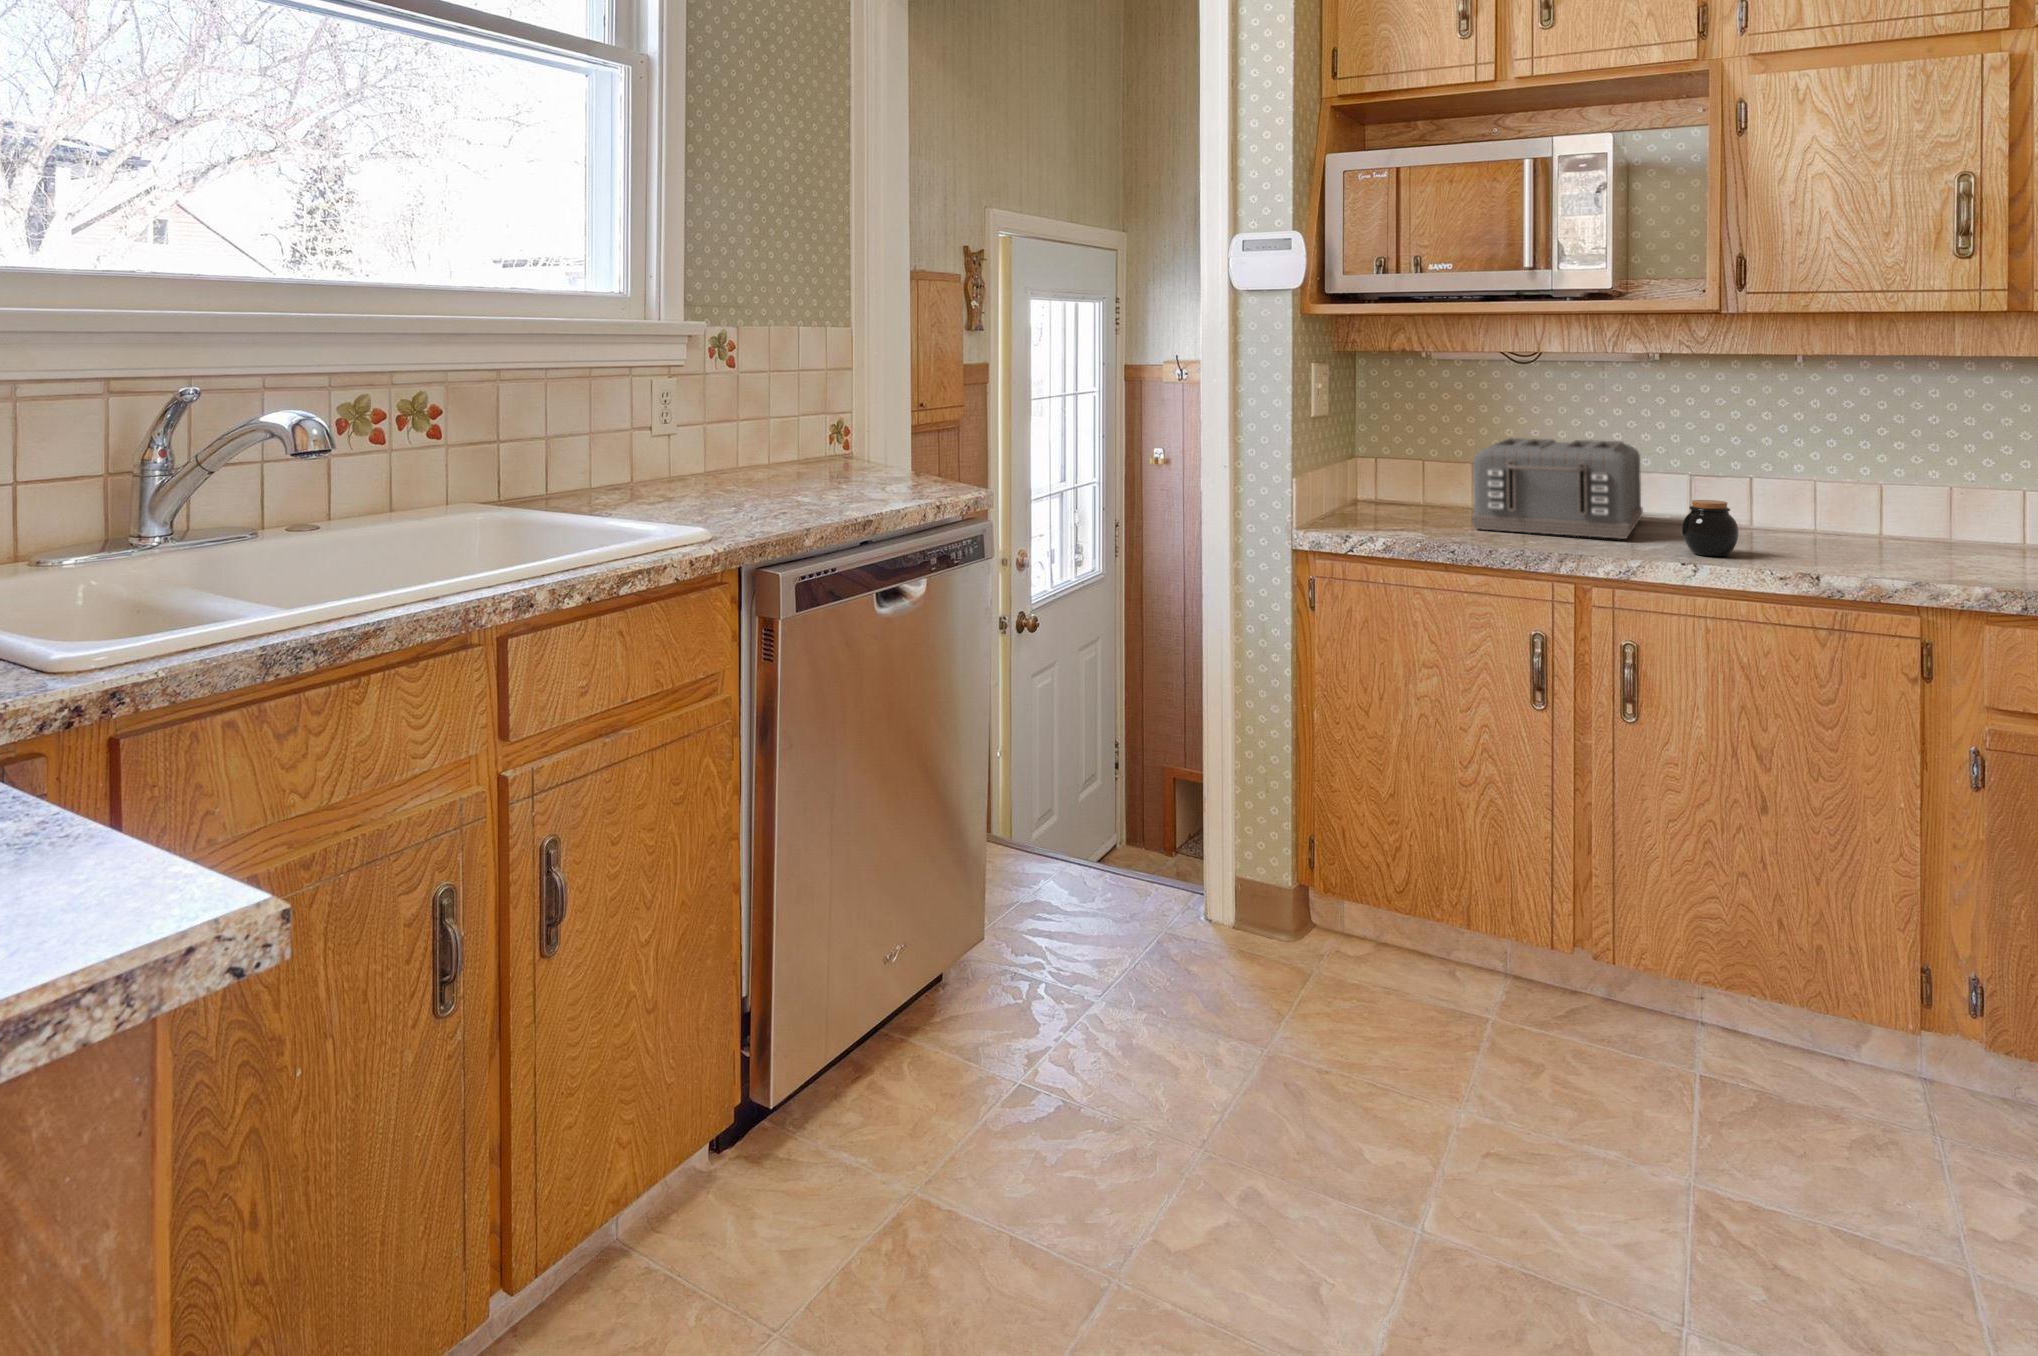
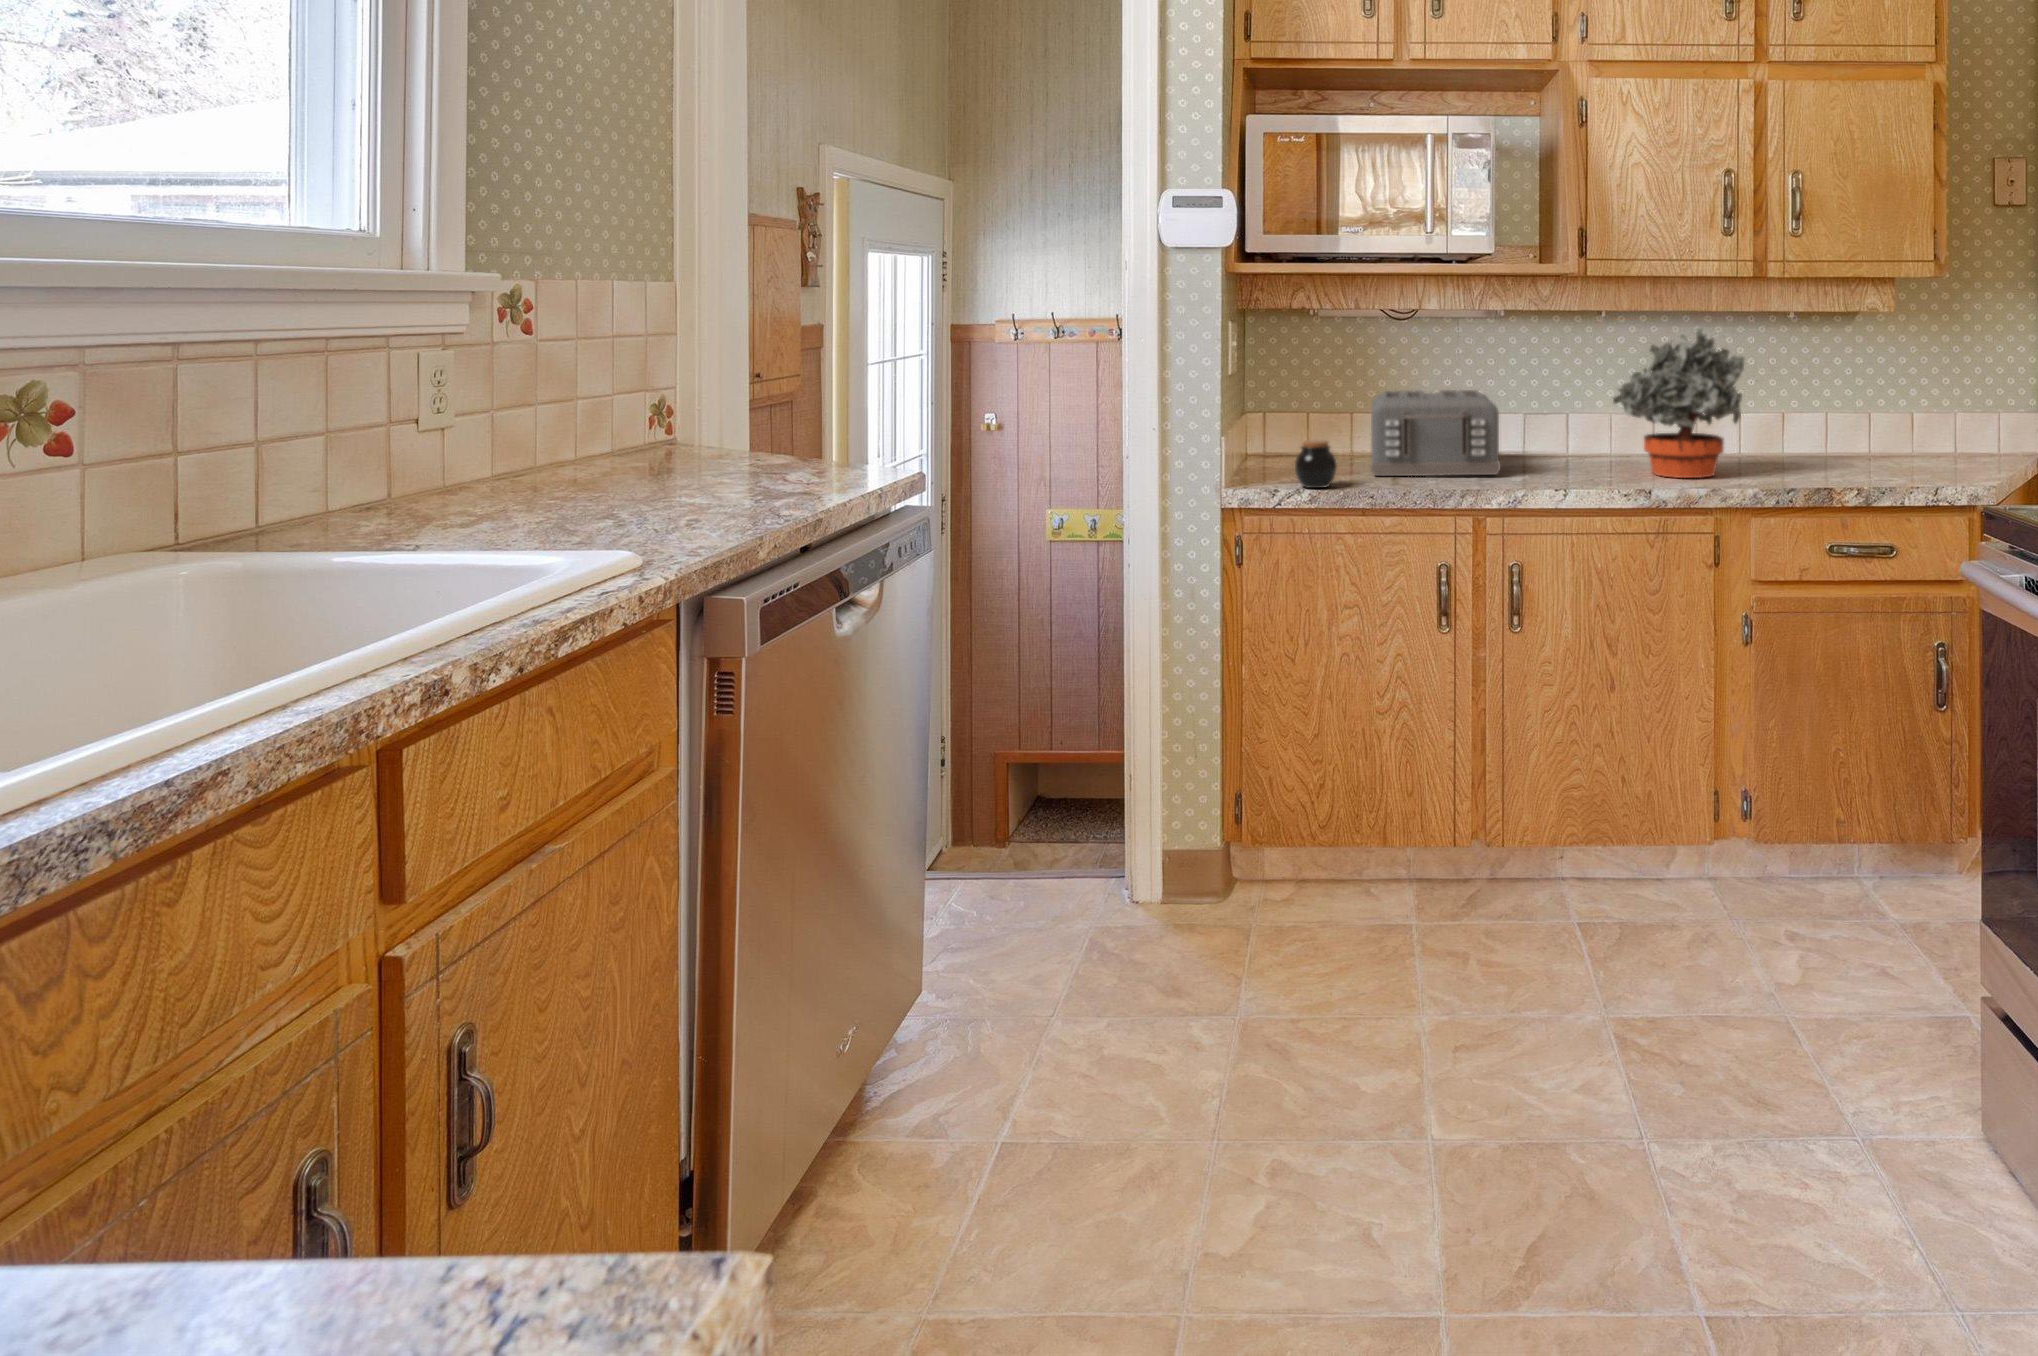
potted plant: none [1789,371,1996,564] -> present [1613,328,1745,478]
jar: present [1682,500,1739,556] -> present [1295,440,1337,488]

